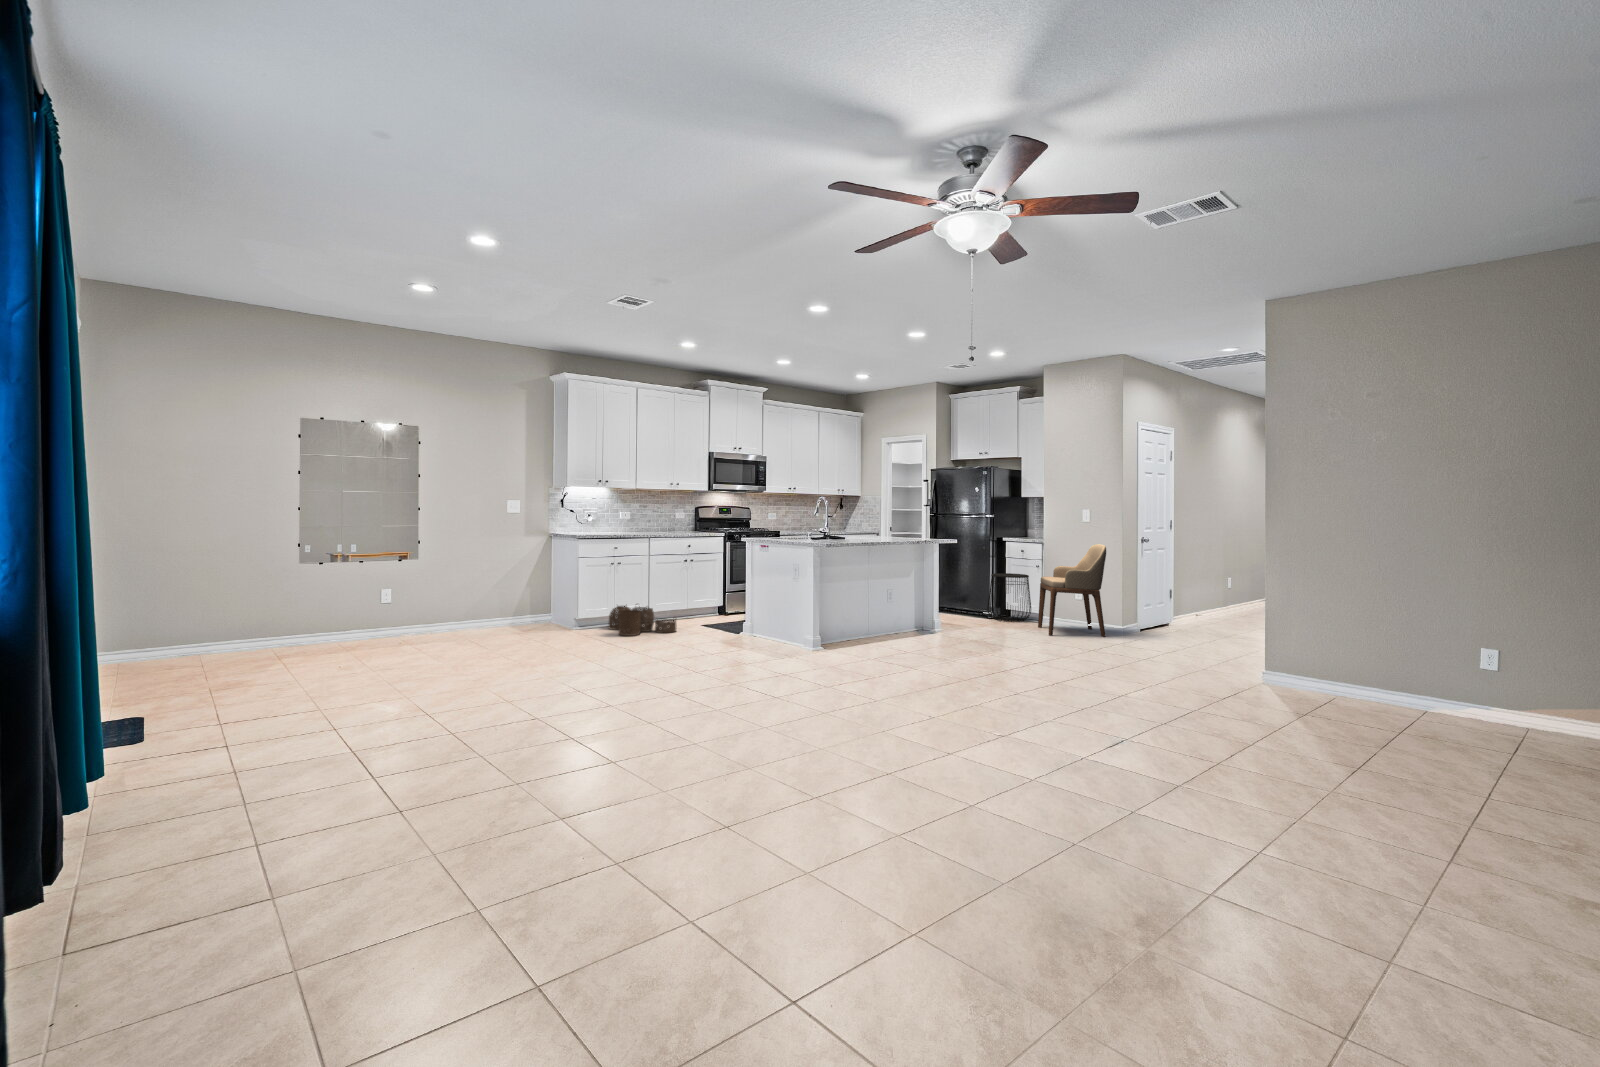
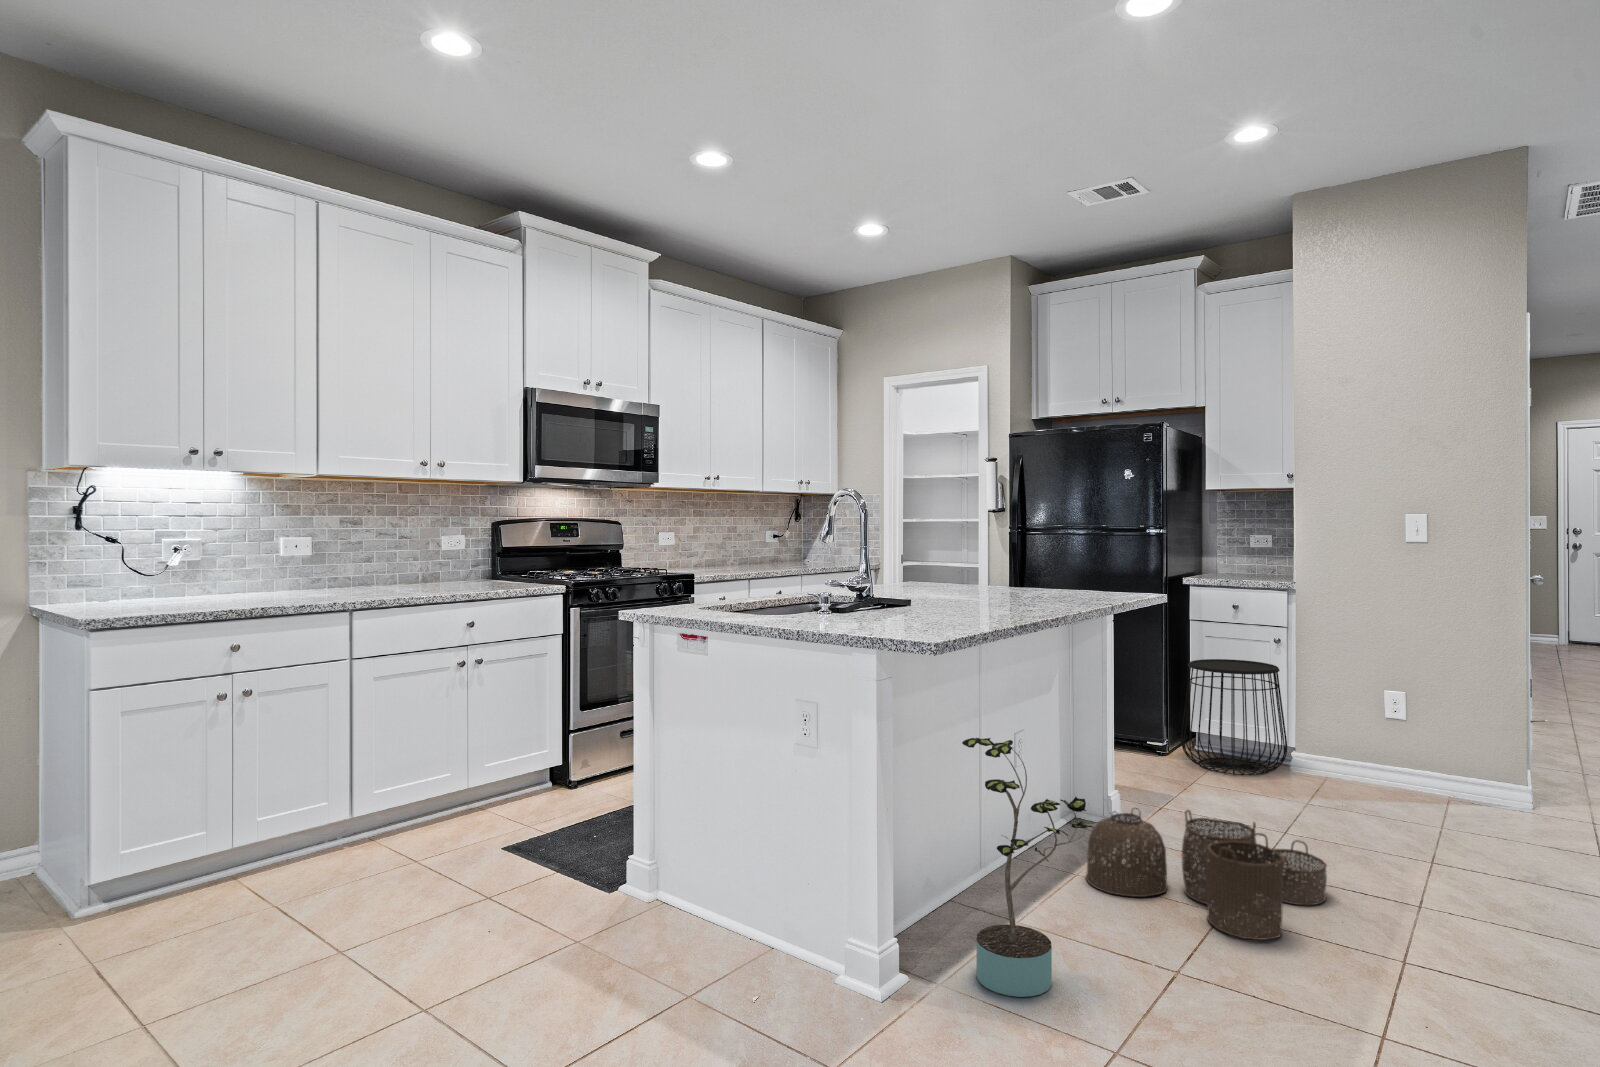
armchair: present [1038,544,1106,637] -> none [1339,595,1553,834]
potted plant: none [839,576,878,651] -> present [962,738,1093,997]
woven basket: present [609,606,677,636] -> present [1086,808,1327,940]

